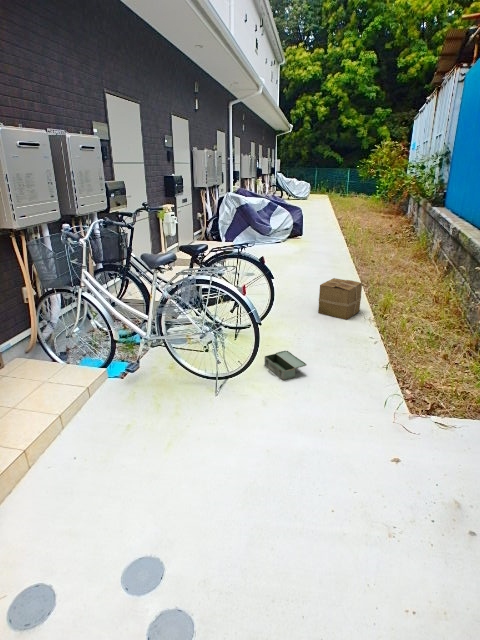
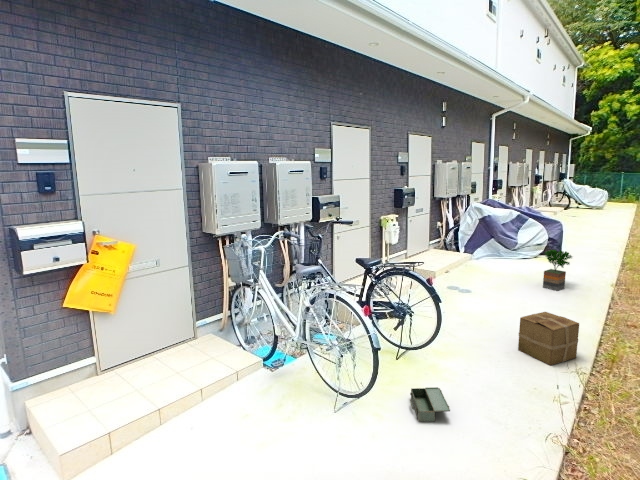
potted tree: none [304,230,327,266] -> present [543,250,572,291]

